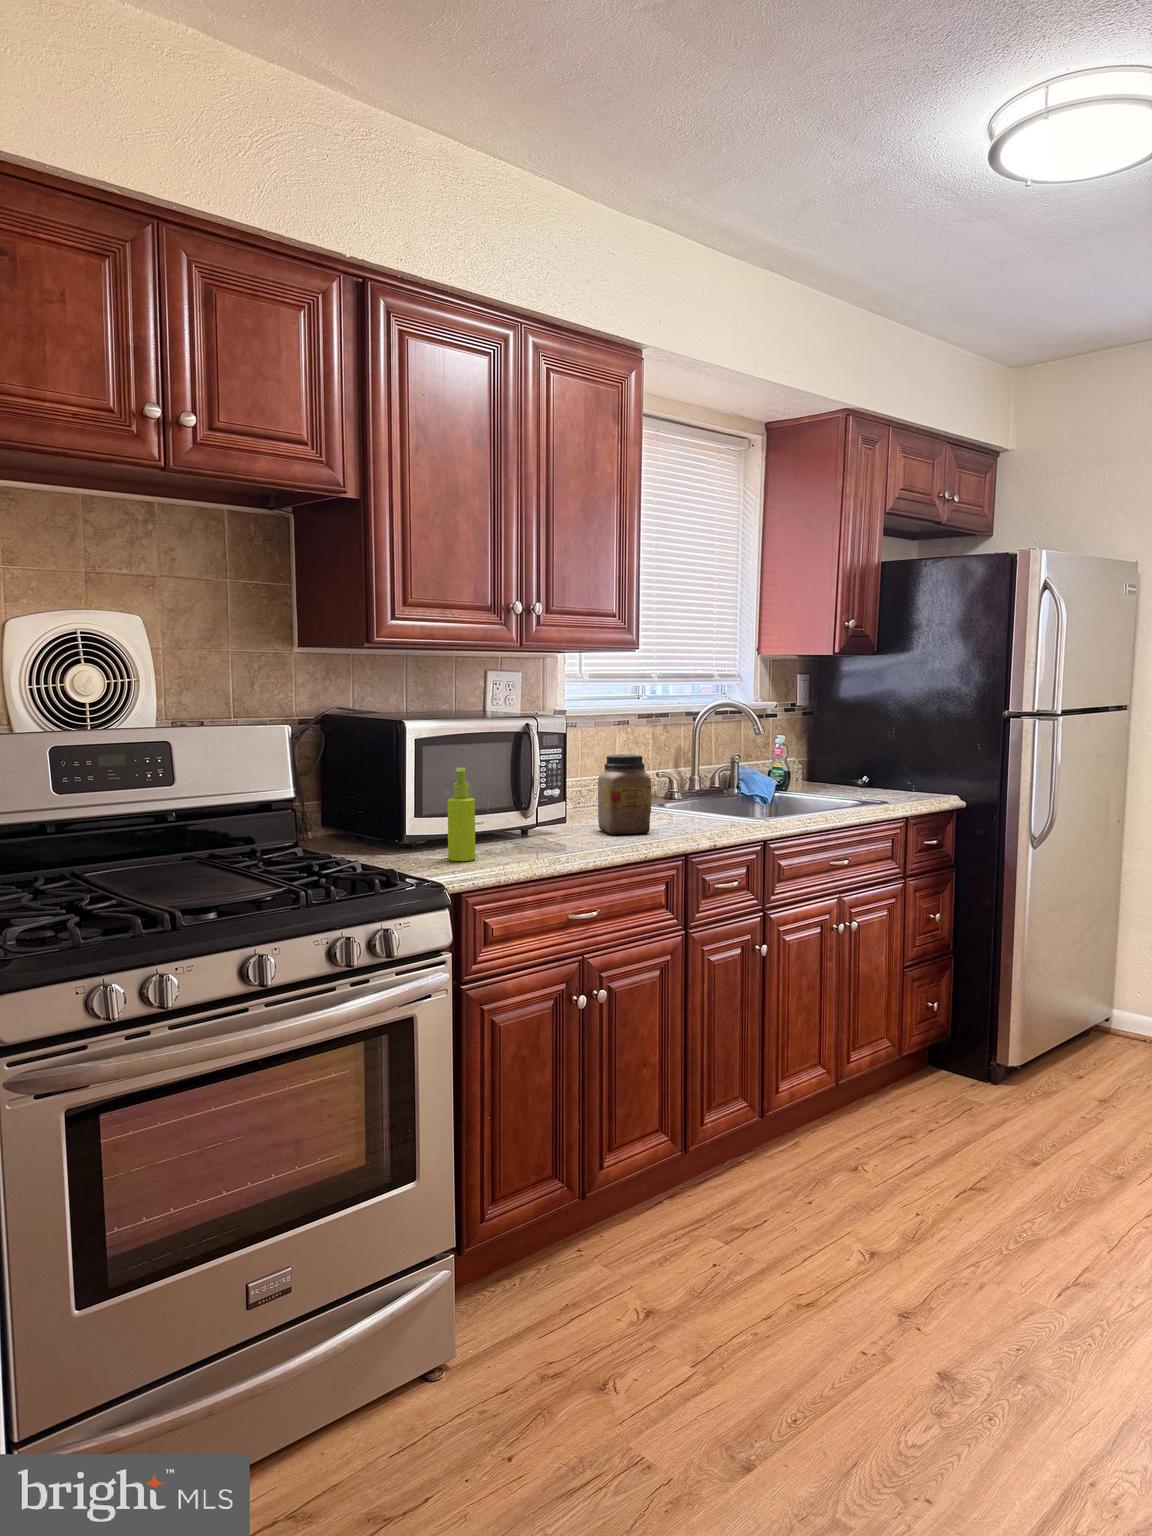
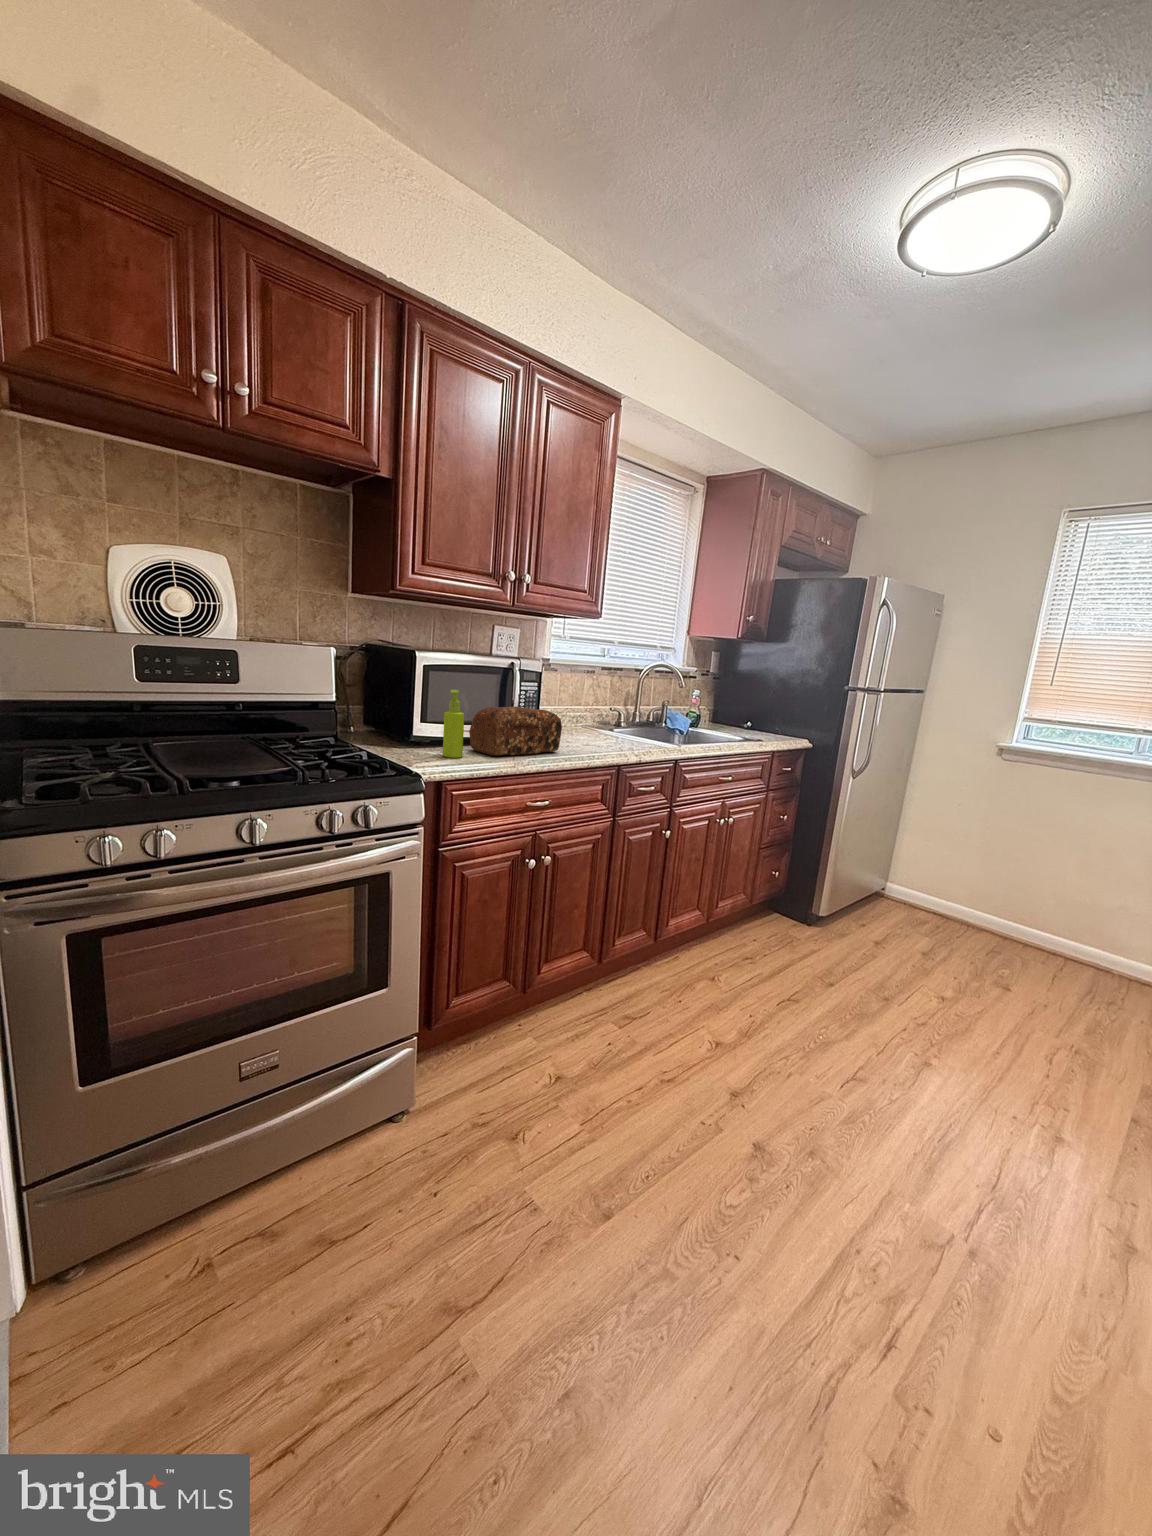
jar: present [598,754,651,835] -> none [561,692,599,748]
bread loaf: none [477,784,604,855] -> present [469,707,562,756]

